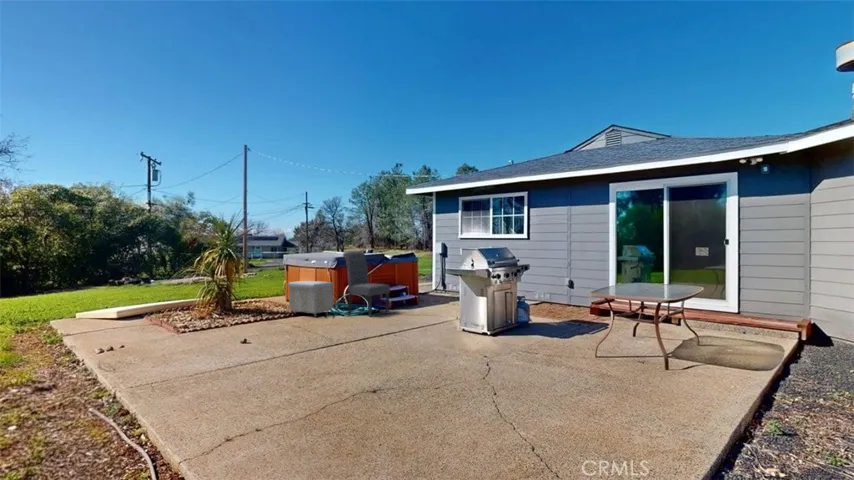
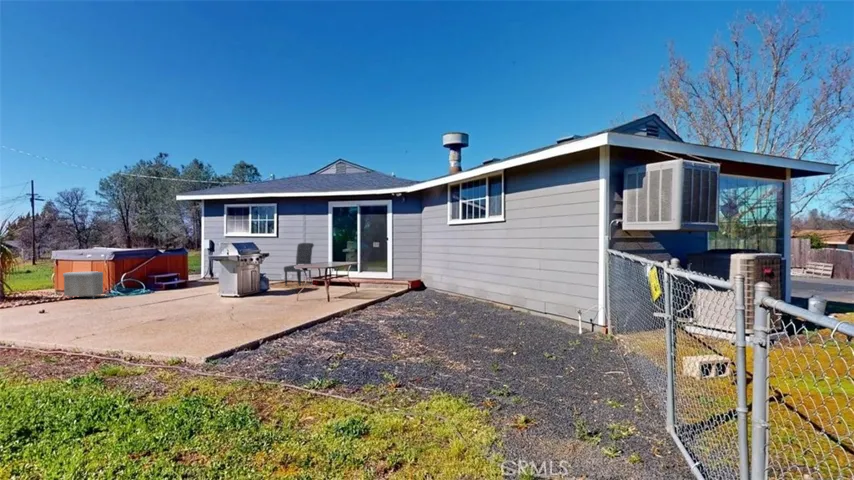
chair: present [343,251,390,316] -> present [284,243,314,285]

